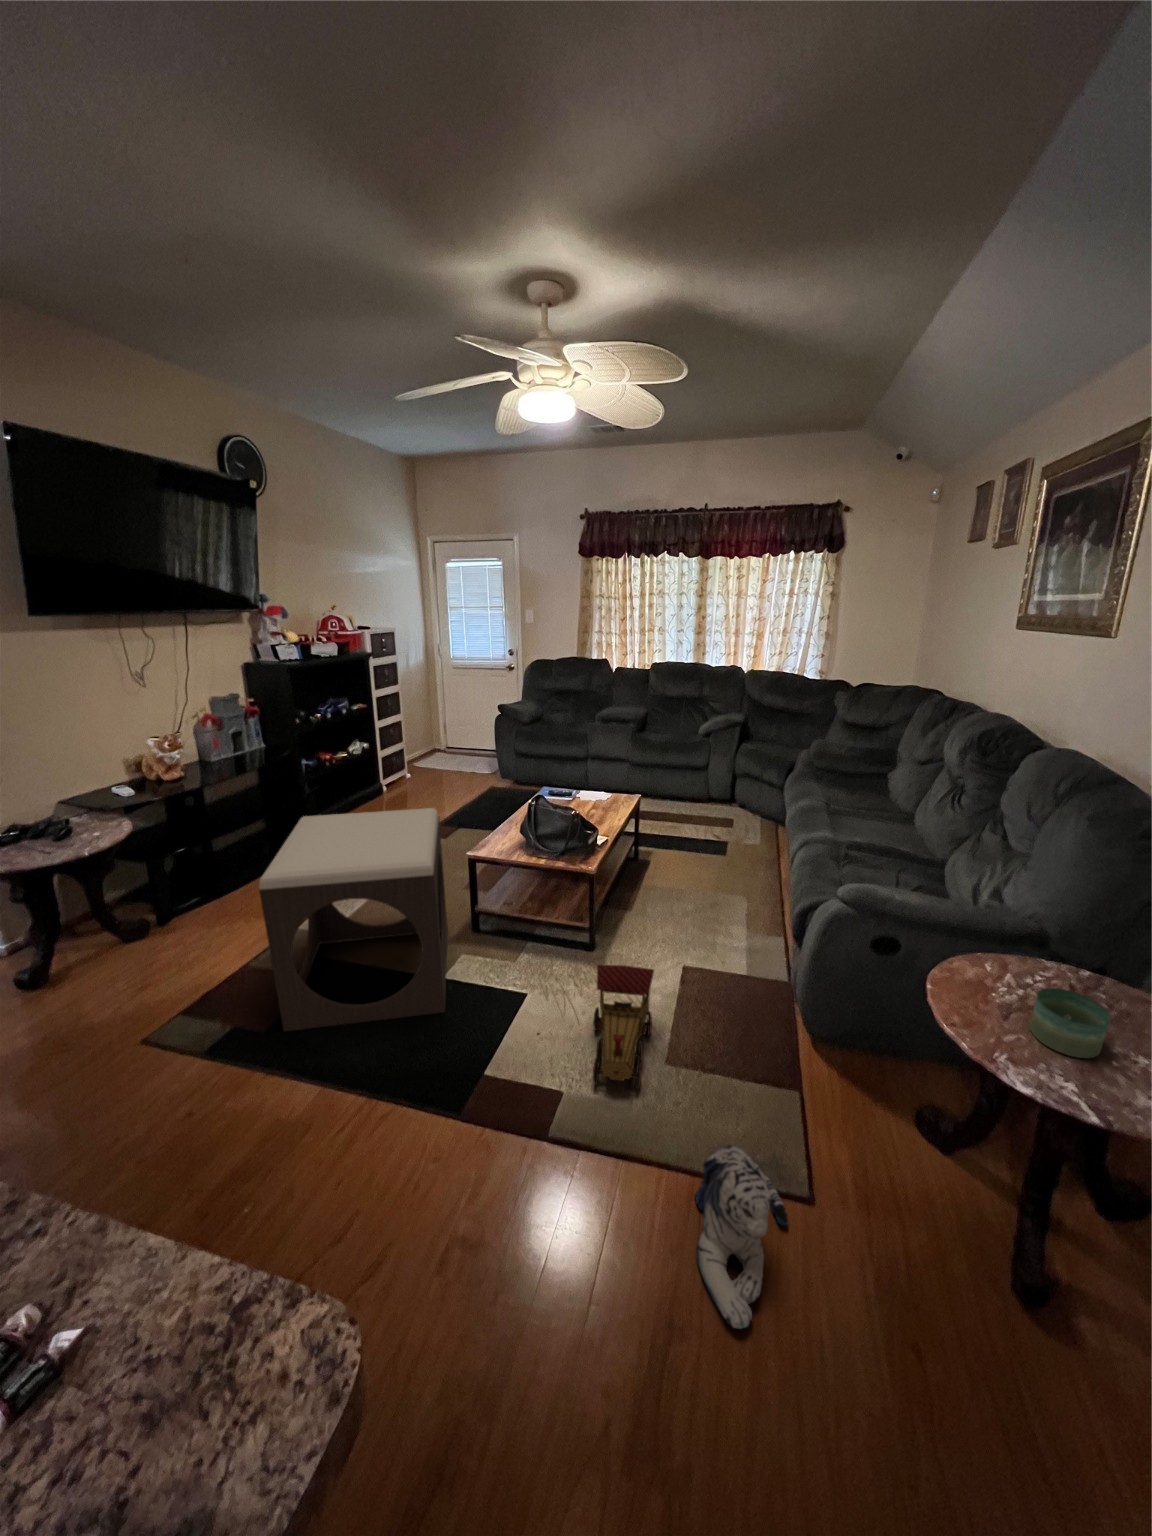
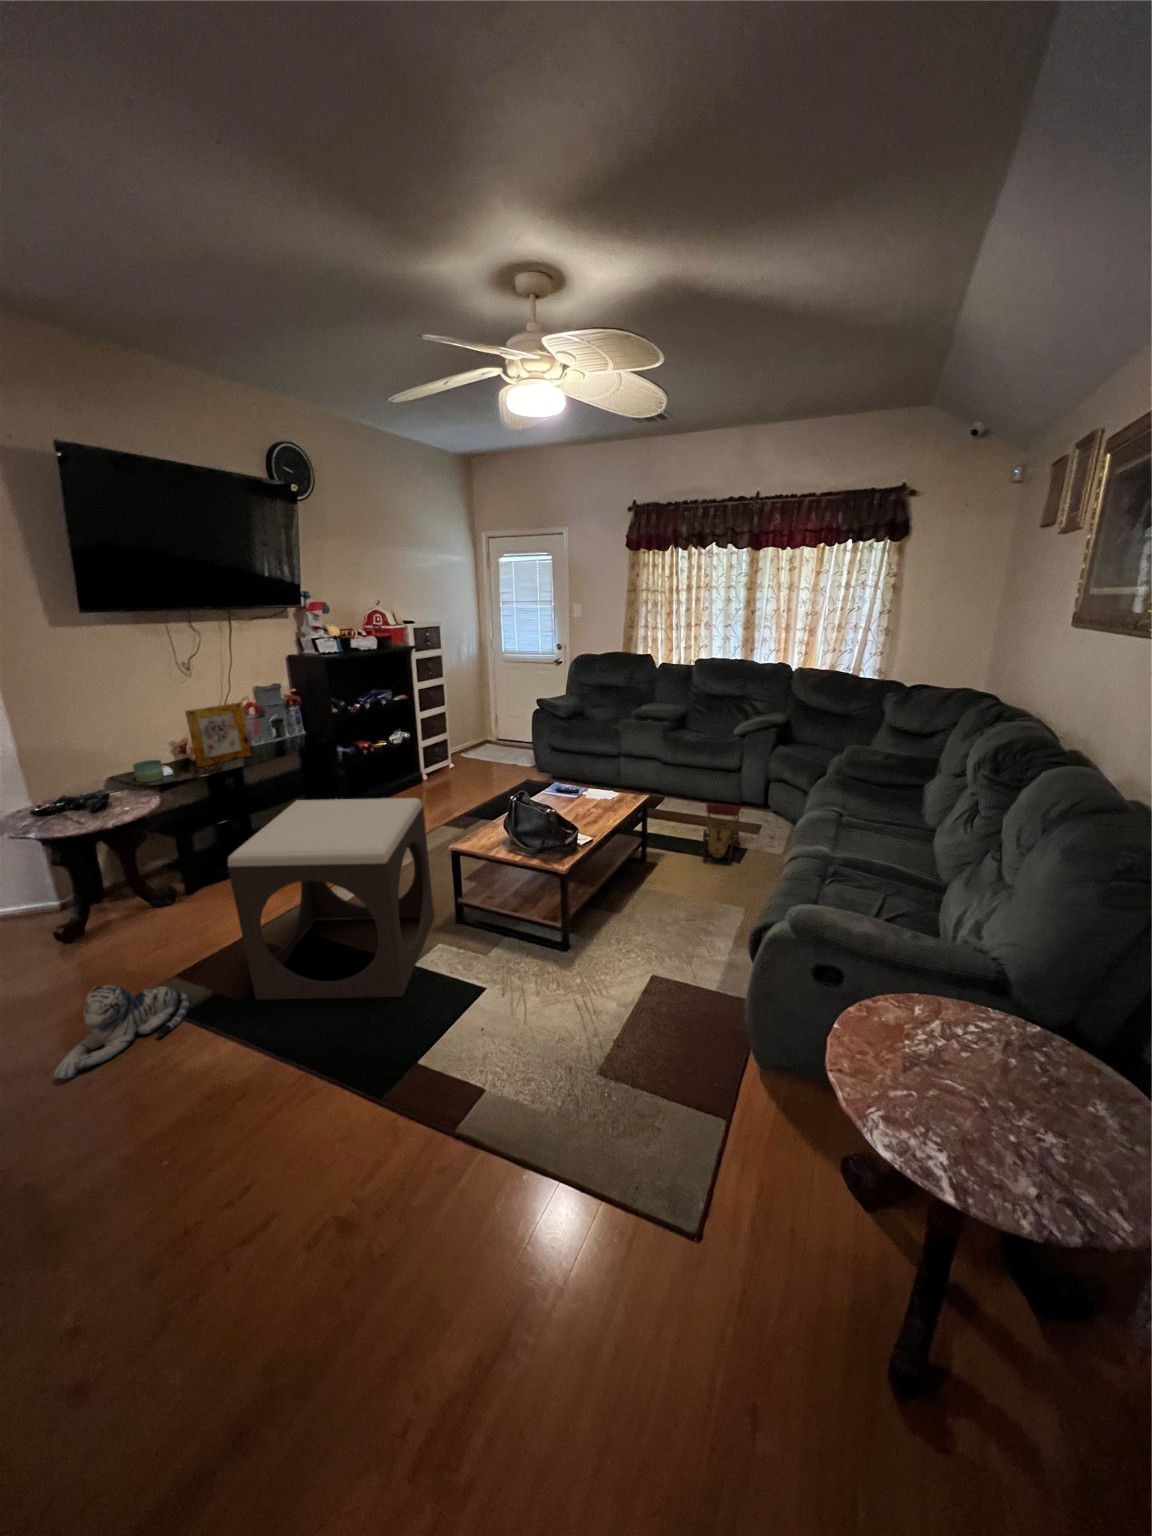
picture frame: none [143,714,215,787] -> present [185,702,251,767]
toy train: present [593,965,654,1089] -> present [703,803,741,863]
candle: present [1030,988,1110,1058] -> present [133,760,164,782]
plush toy: present [694,1145,788,1329] -> present [54,985,191,1079]

